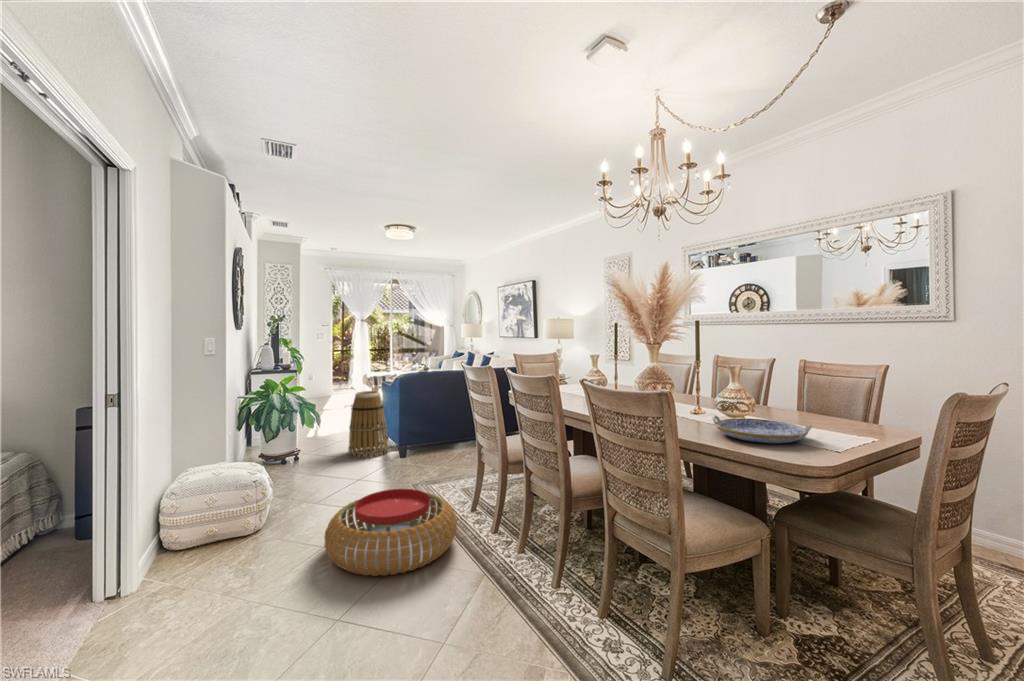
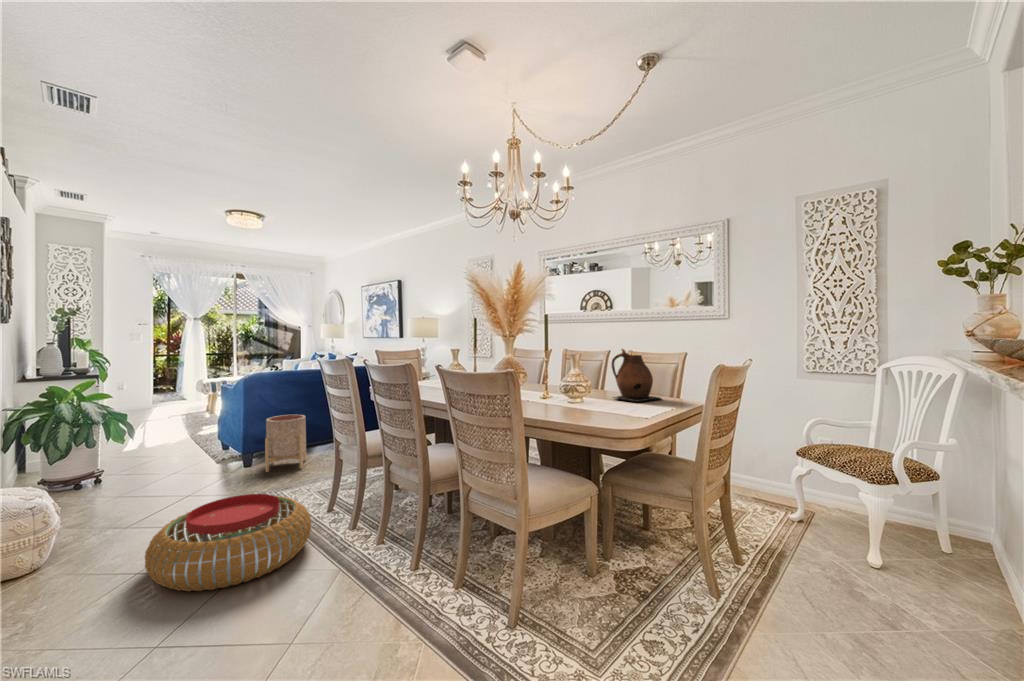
ceramic pitcher: none [787,362,859,428] -> present [612,349,661,402]
basket: present [348,391,388,458] -> none [177,396,230,472]
planter: none [417,412,451,464] -> present [265,415,306,472]
serving tray: present [712,415,812,443] -> none [552,395,626,414]

